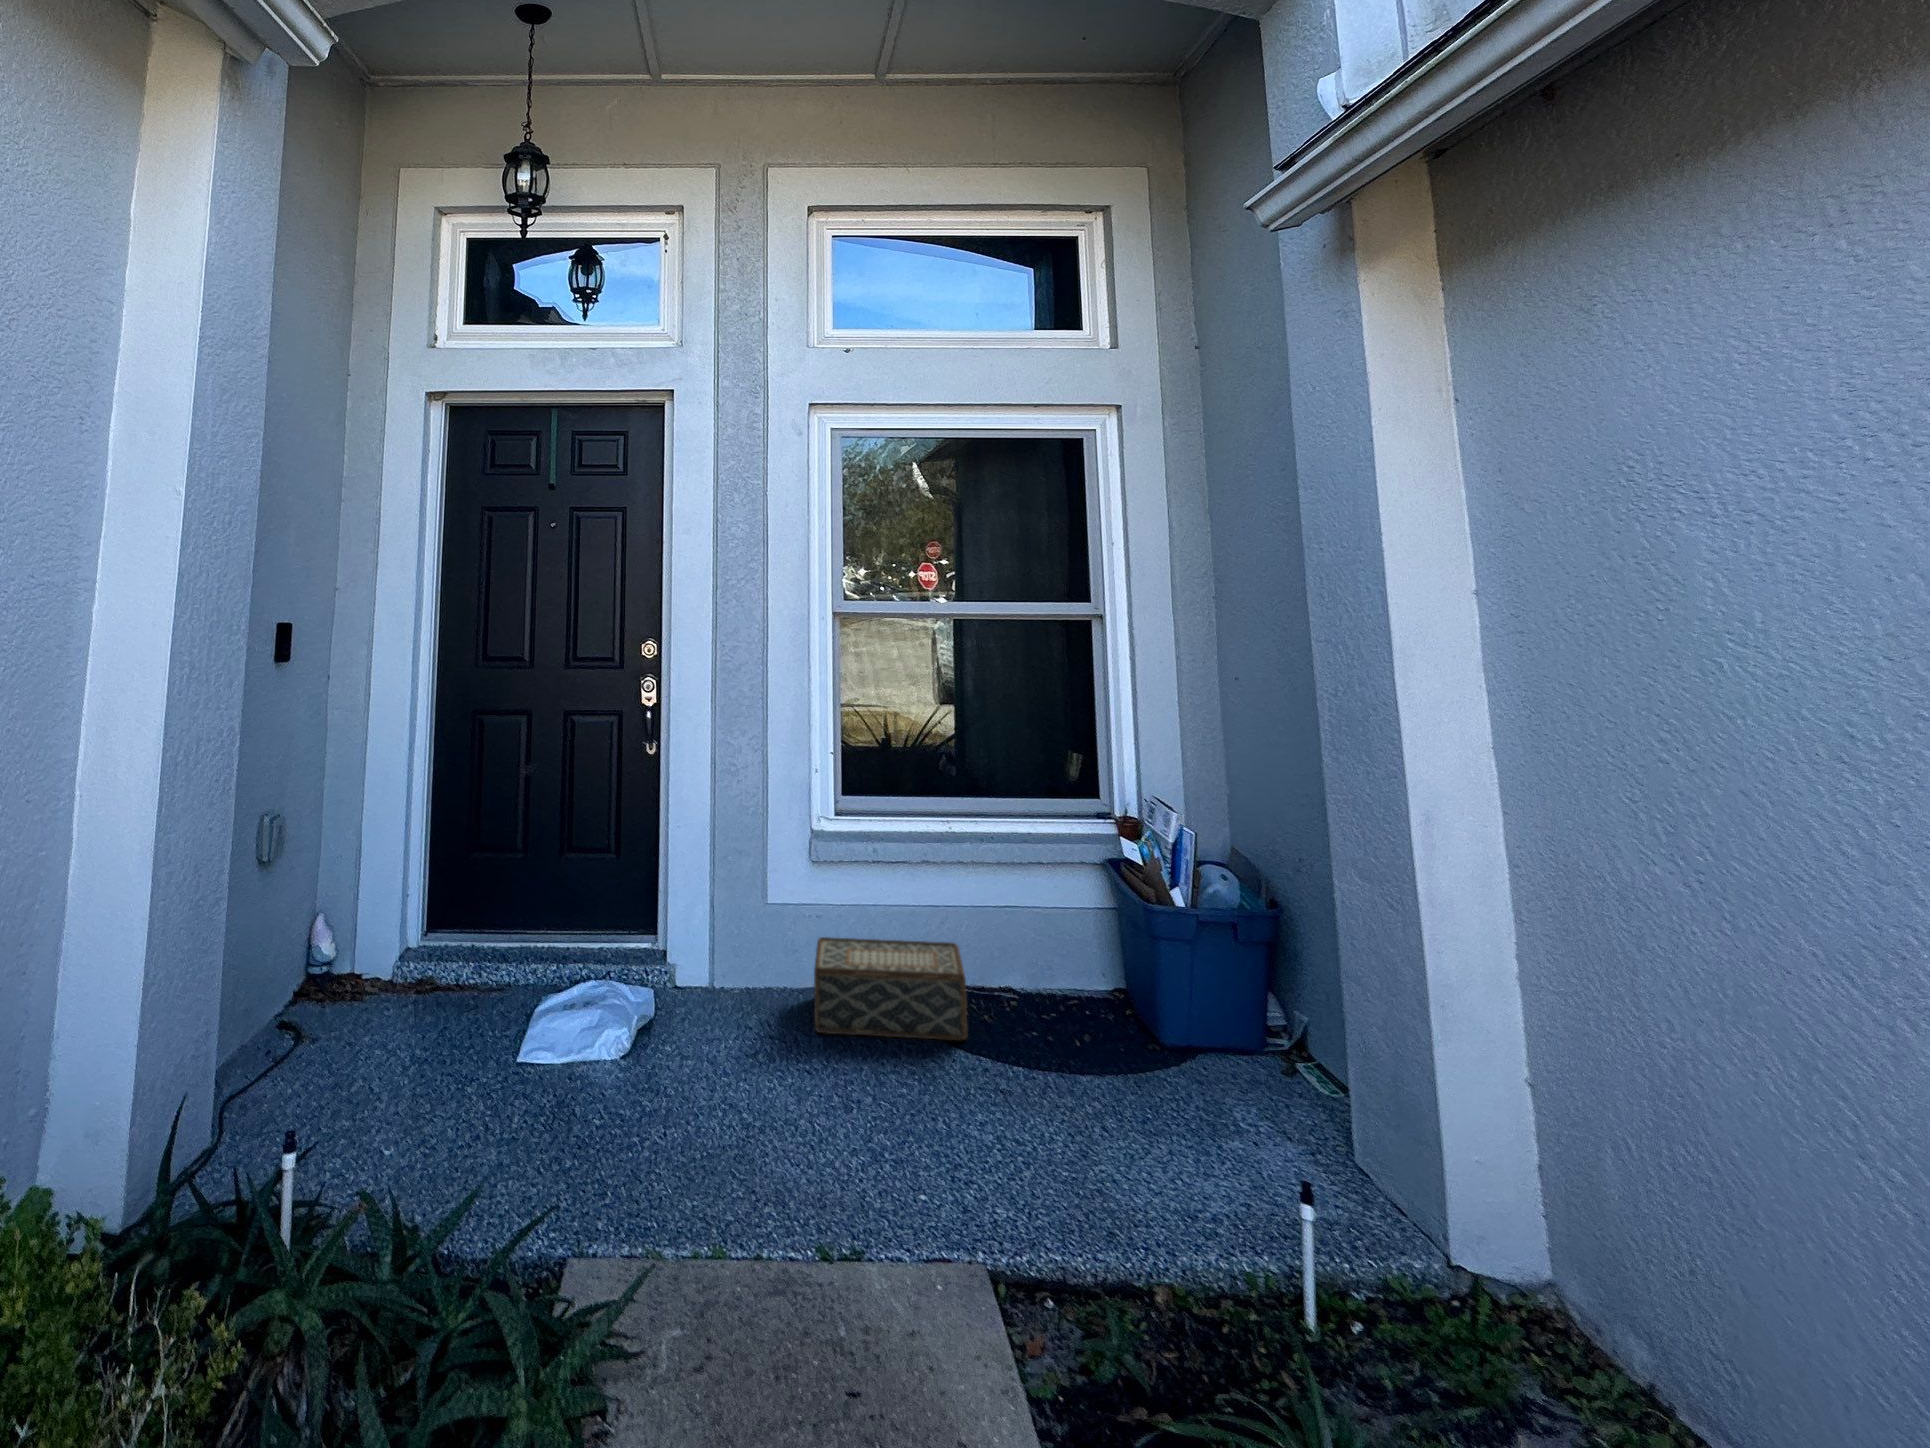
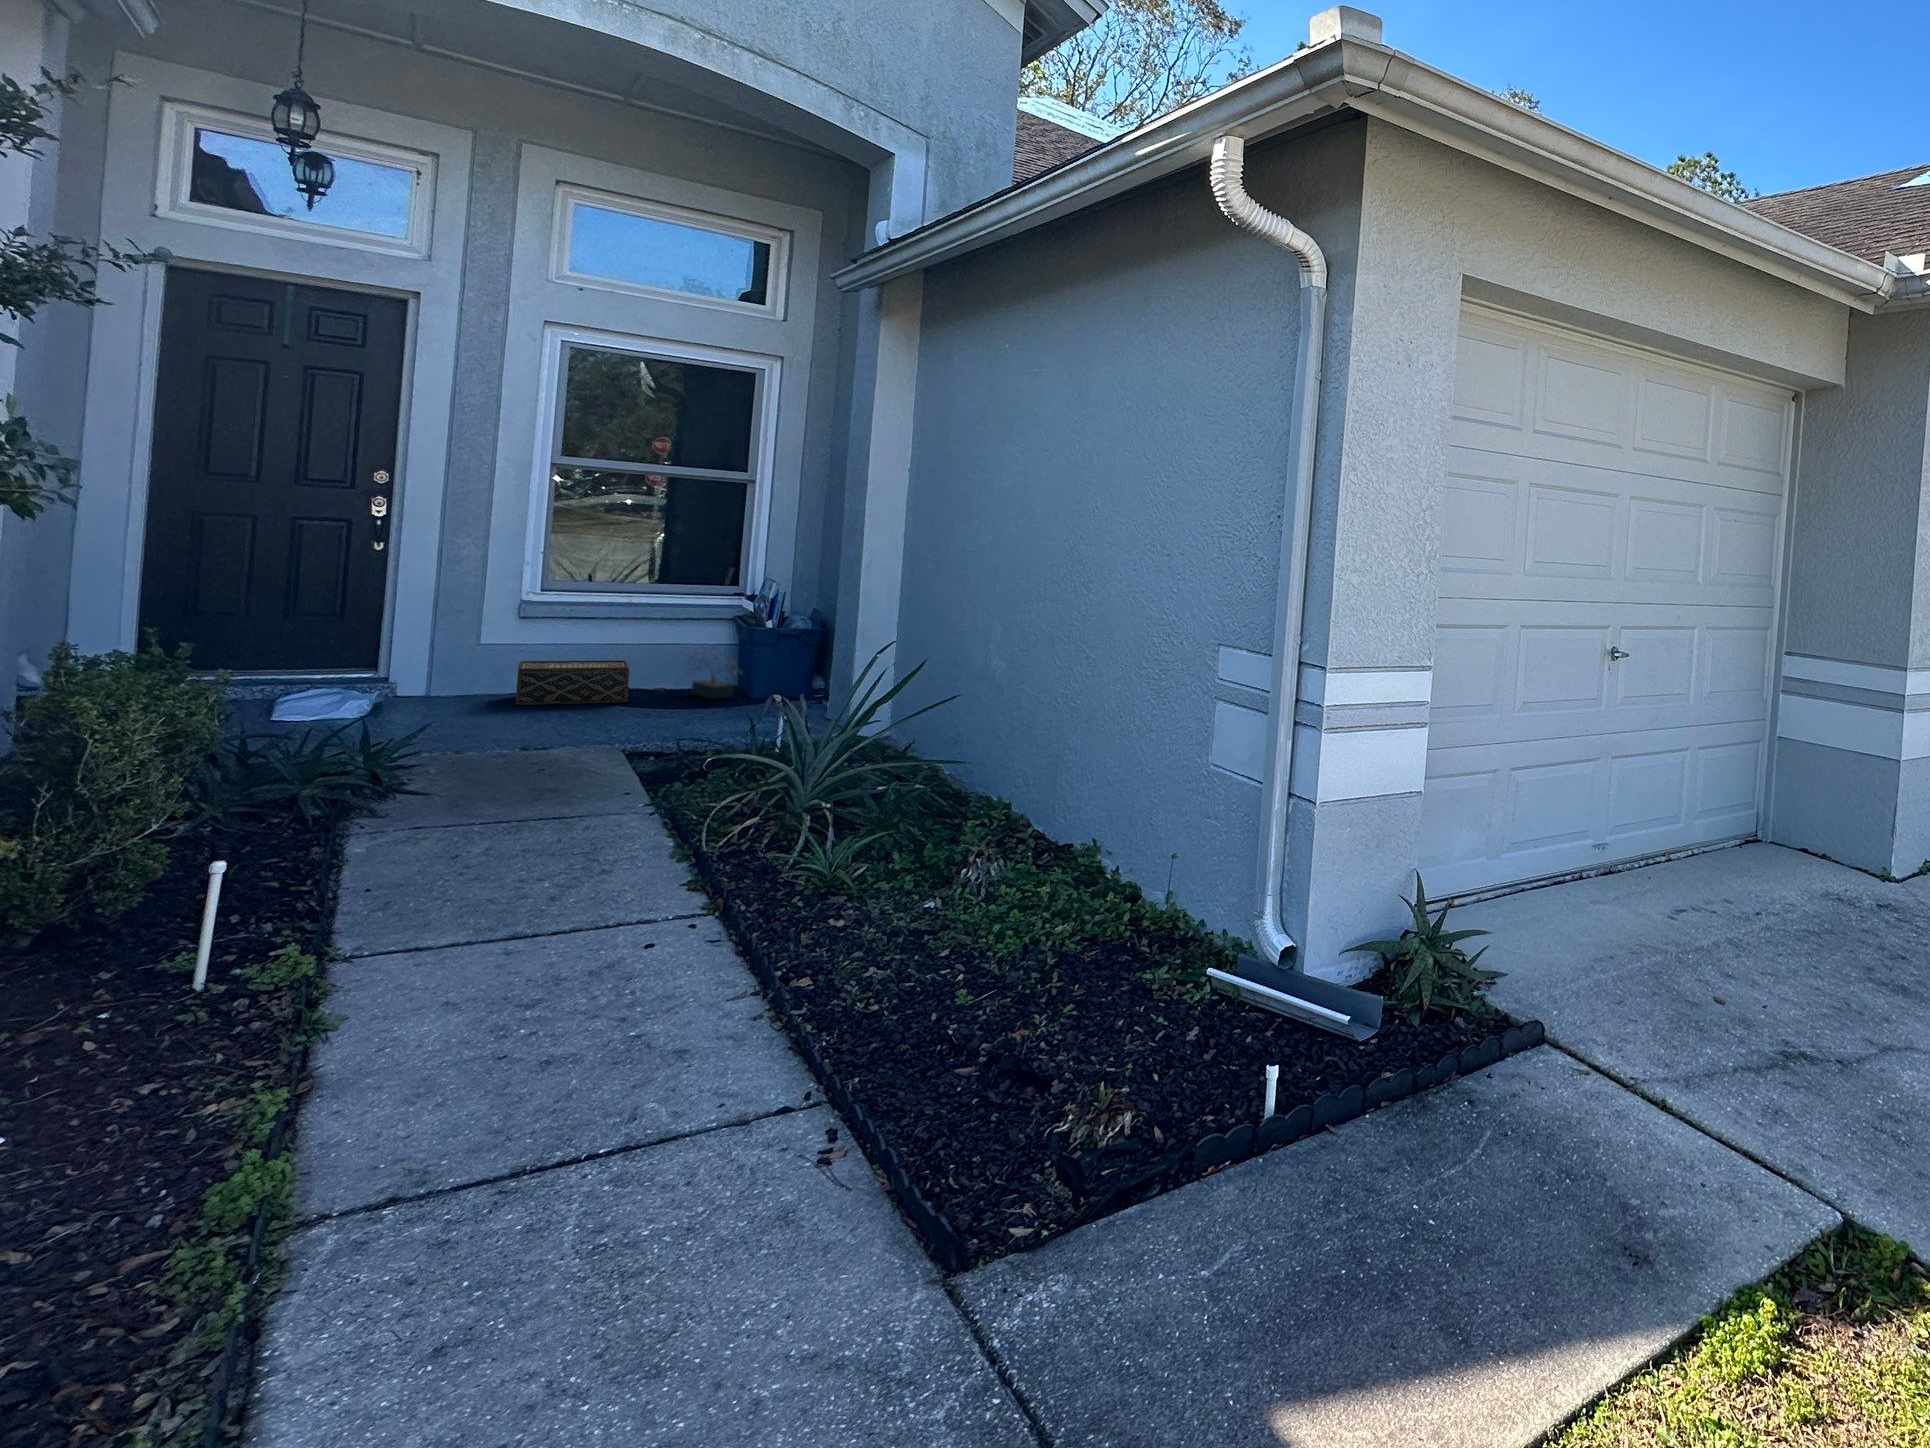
decorative plant: none [1036,921,1143,1046] -> present [684,650,740,699]

